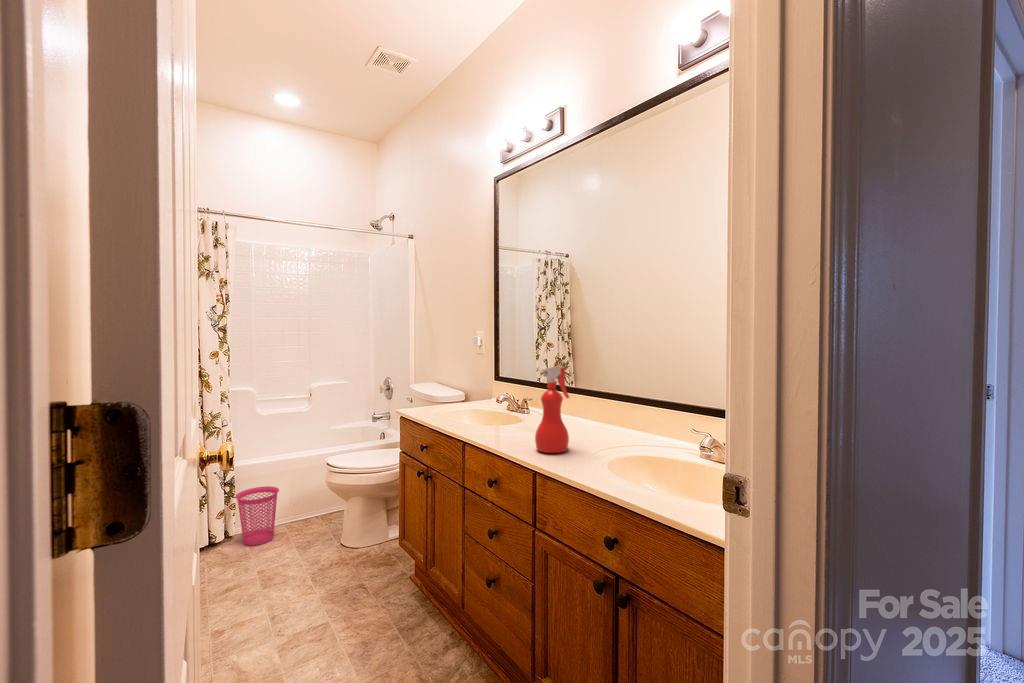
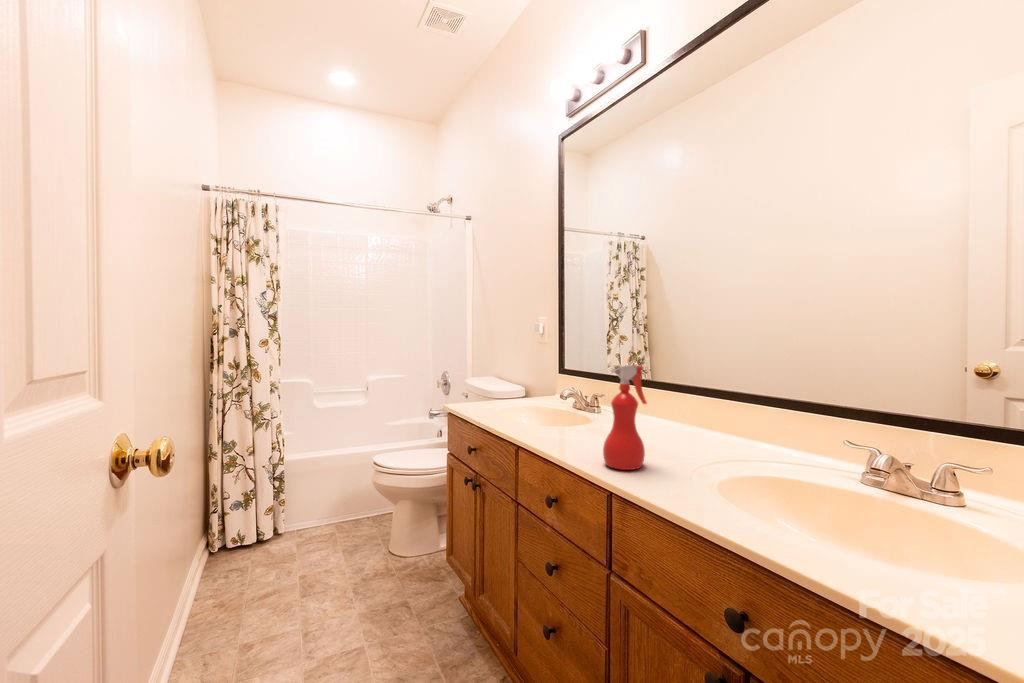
waste basket: present [235,486,279,546] -> none [282,483,327,544]

